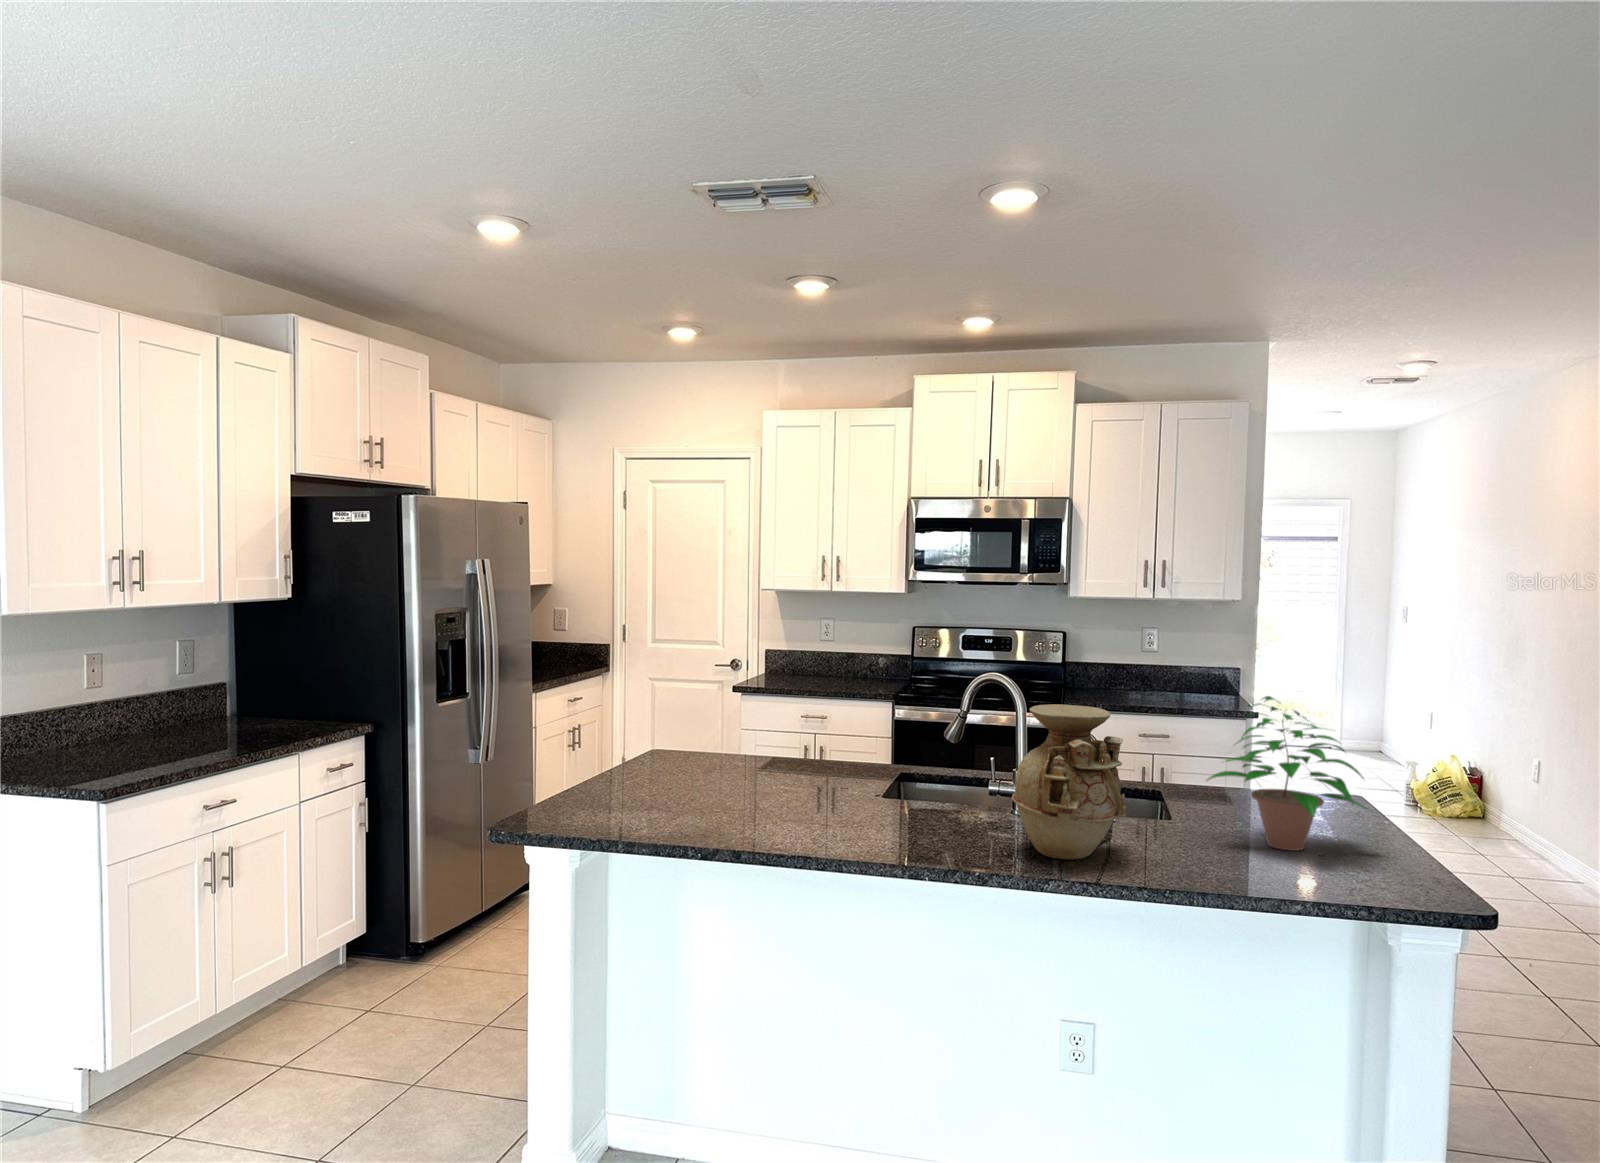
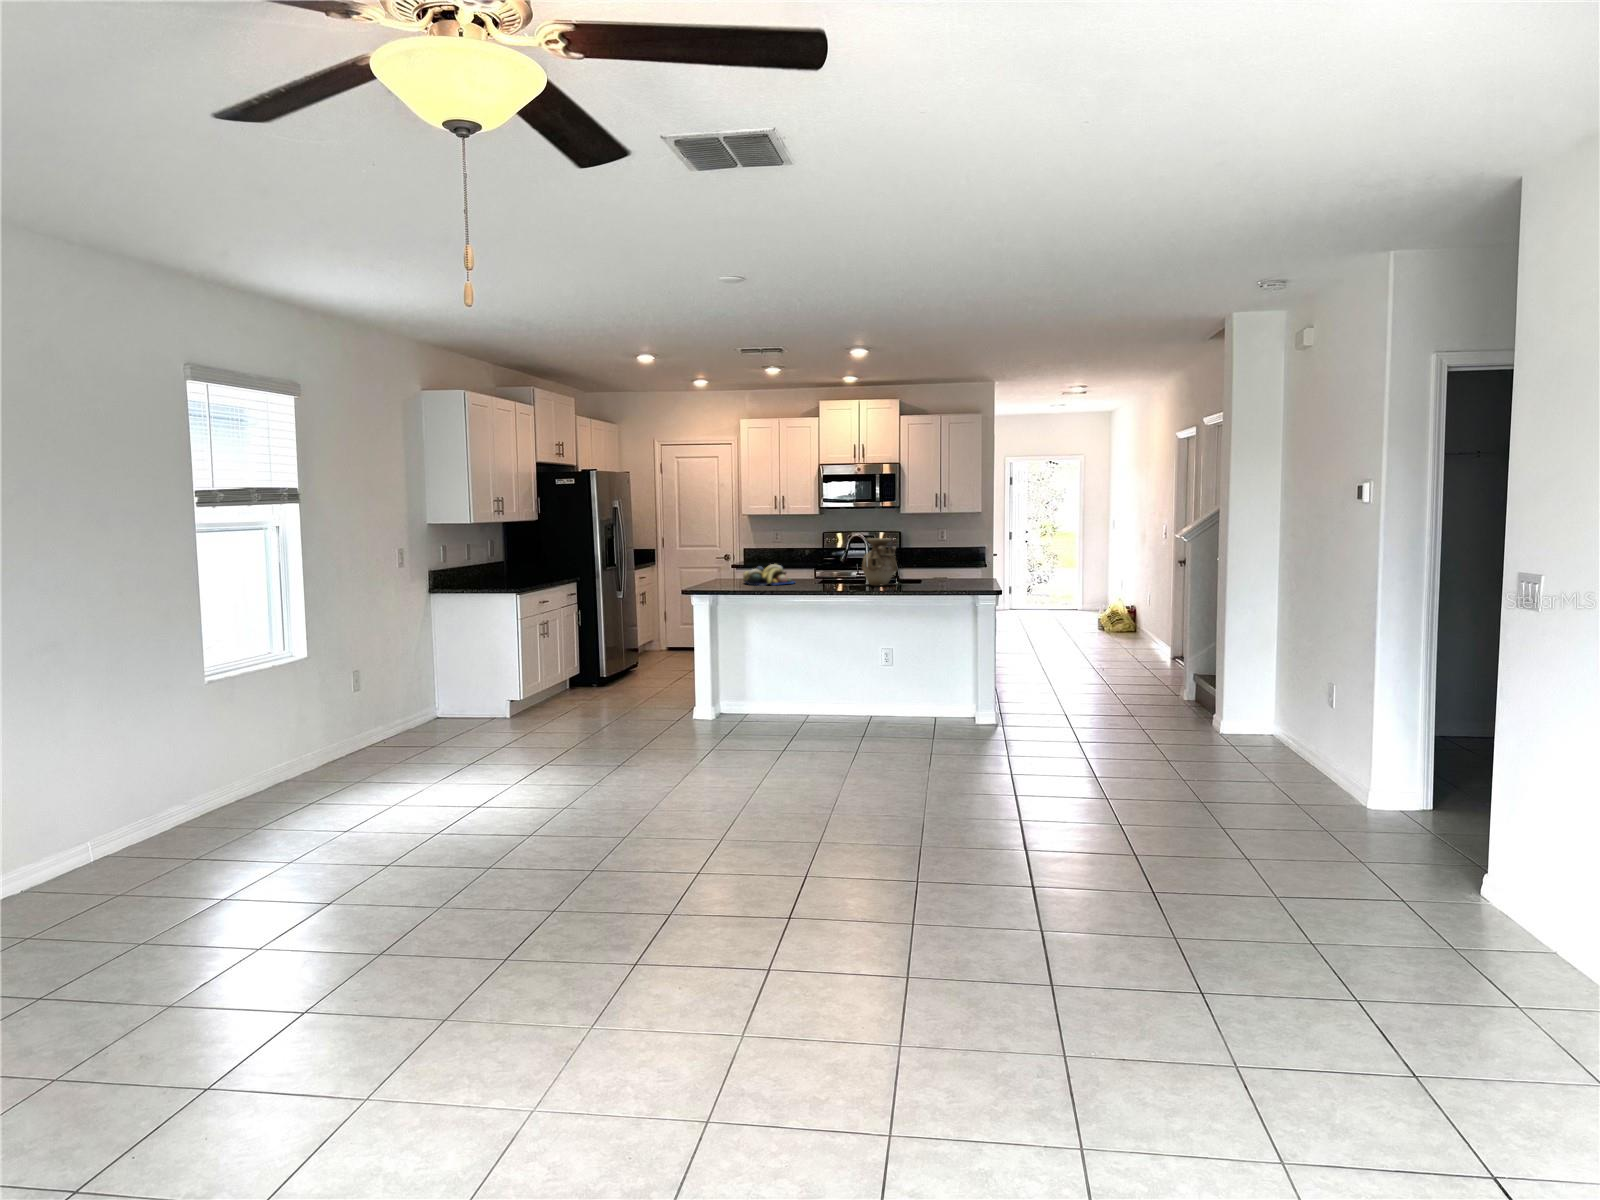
potted plant: present [1207,696,1369,851] -> none [925,534,979,583]
fruit bowl: none [670,753,817,833] -> present [743,564,794,586]

